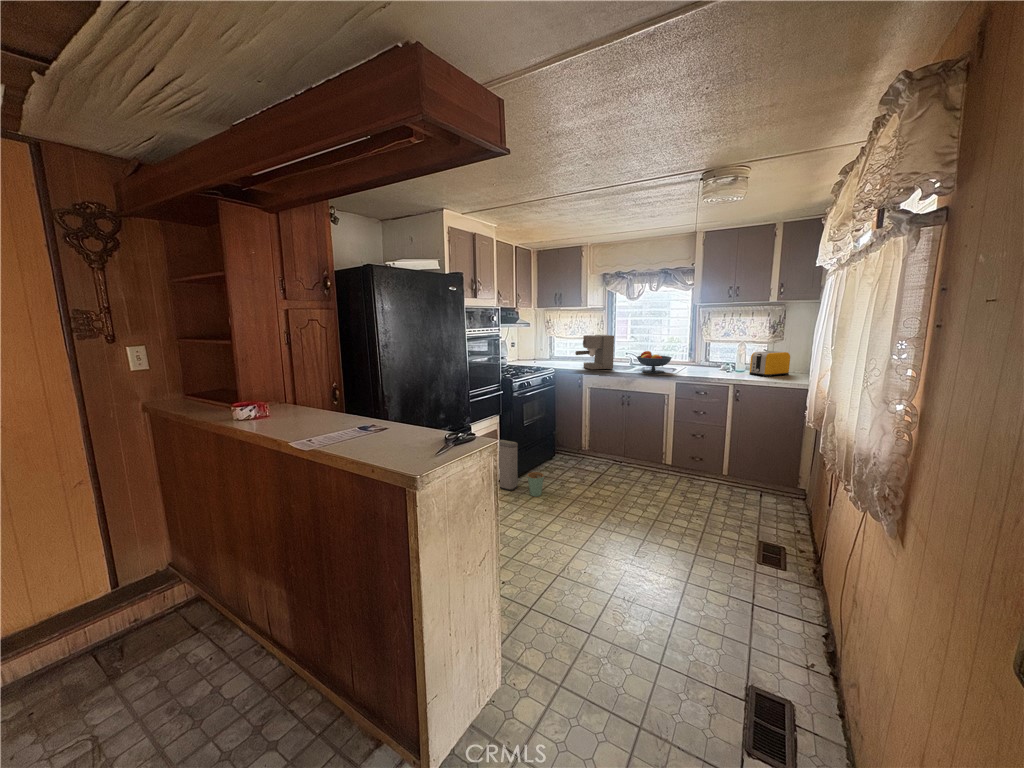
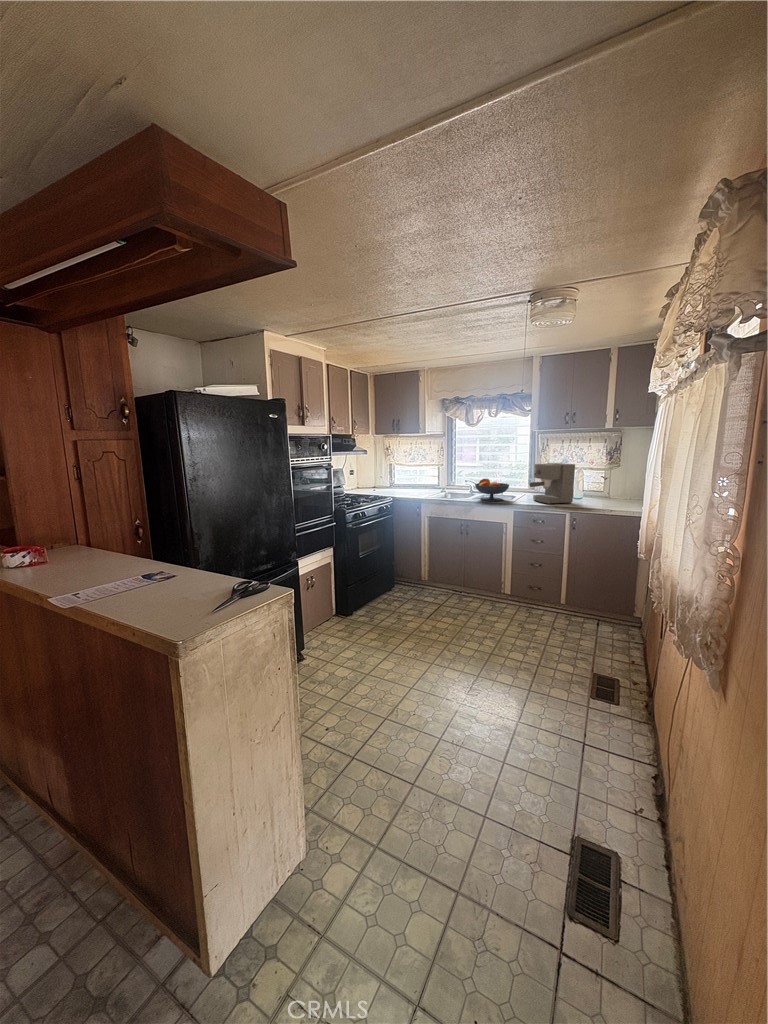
coffee maker: present [575,335,614,370] -> present [529,463,575,504]
toaster: present [749,351,790,377] -> none [586,478,626,504]
trash can: present [499,440,544,497] -> none [328,573,379,631]

